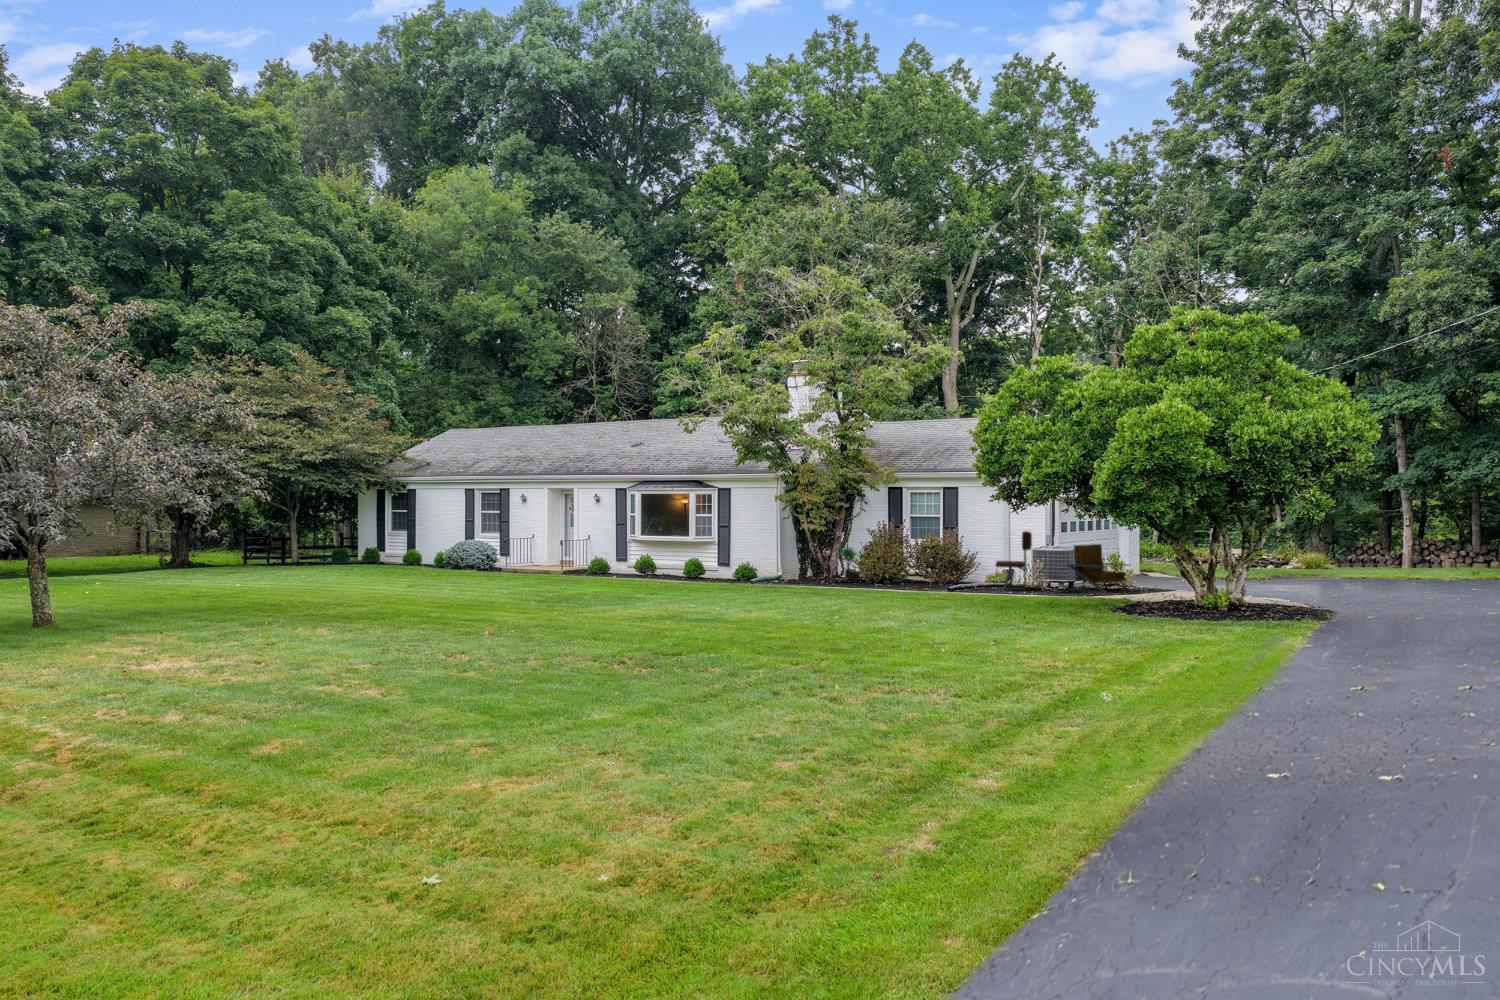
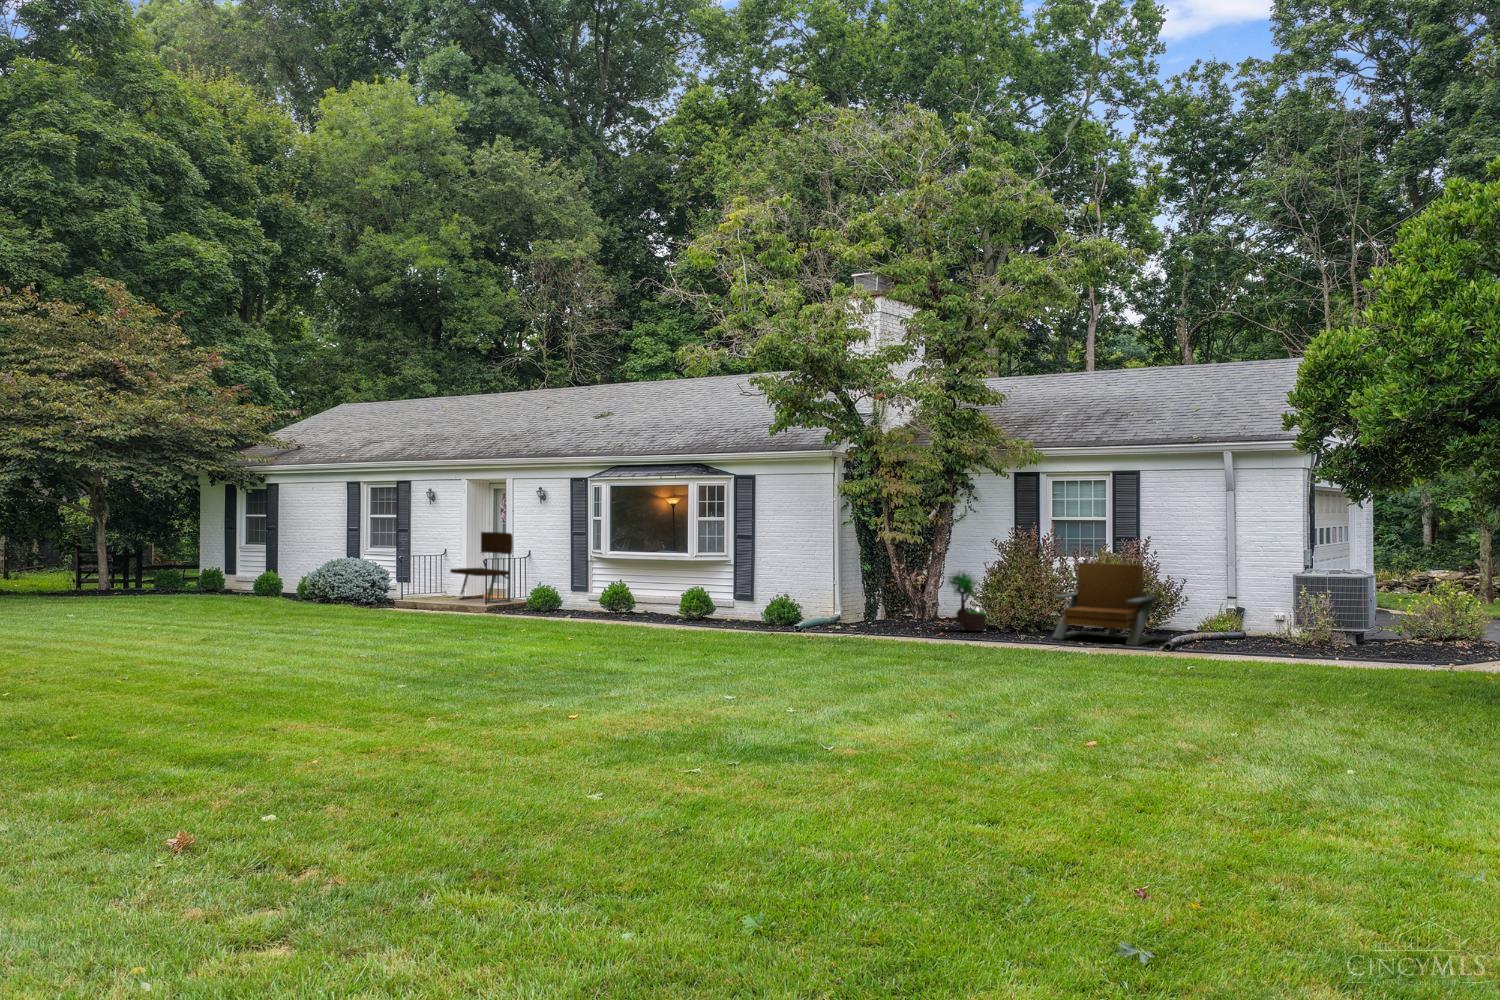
bench: present [996,531,1032,590] -> present [450,532,513,603]
lounge chair: present [1067,544,1129,593] -> present [1052,563,1155,646]

